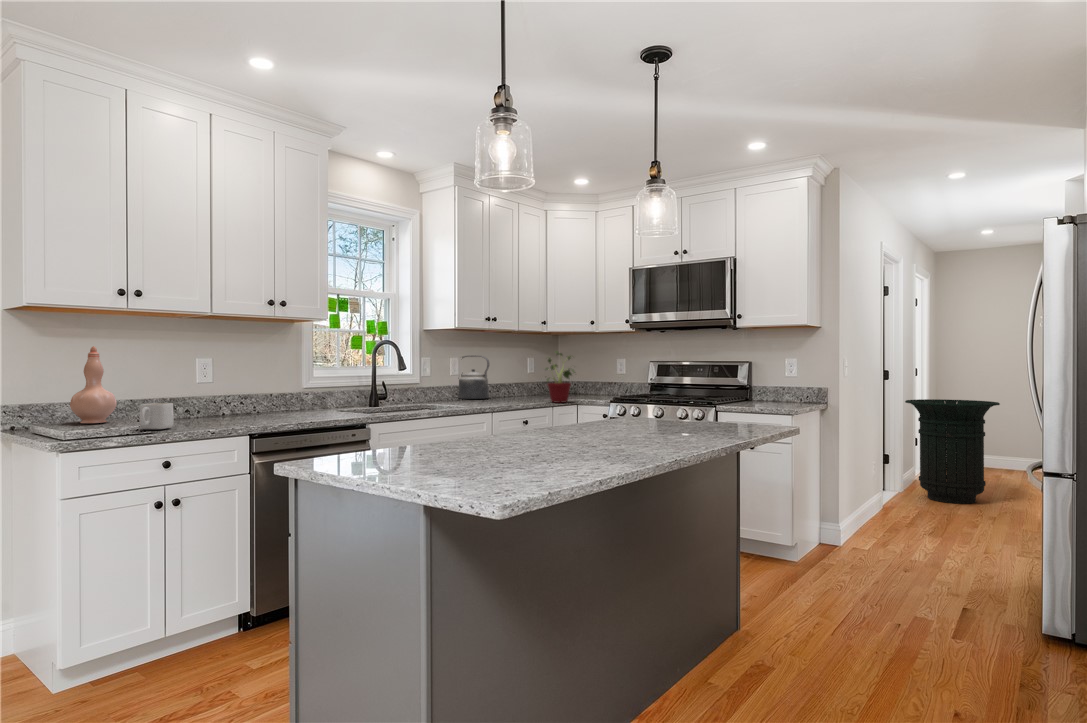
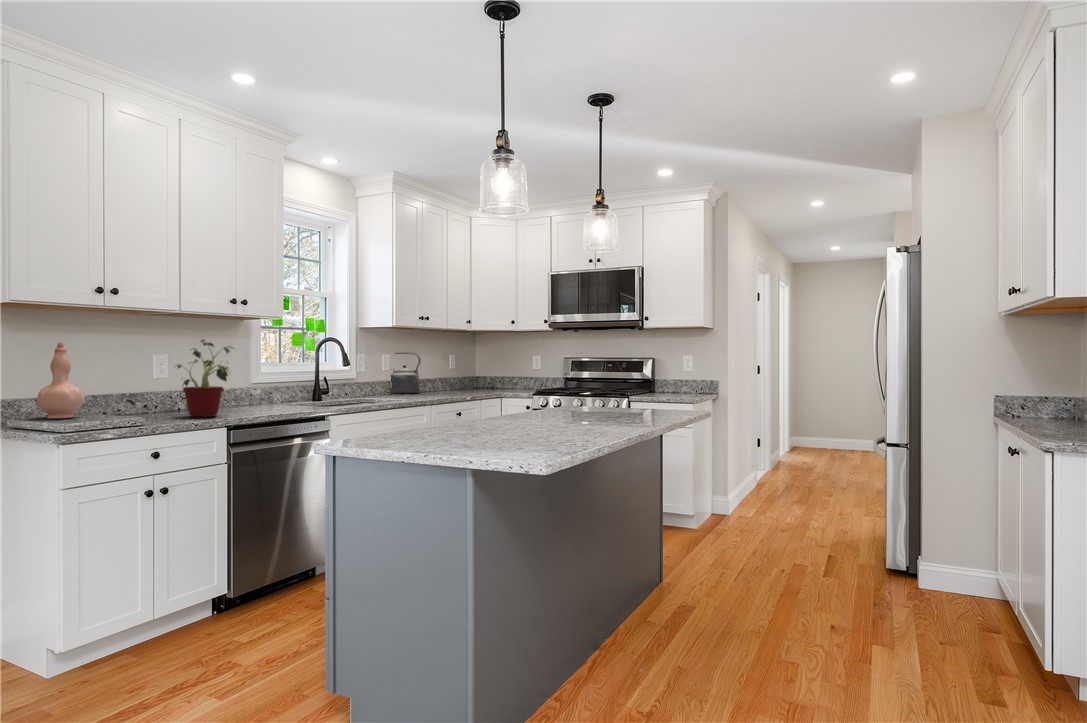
potted plant: present [546,351,575,403] -> present [176,340,232,417]
trash can: present [905,399,1000,504] -> none [771,391,843,477]
mug: present [140,403,174,430] -> none [122,397,153,423]

